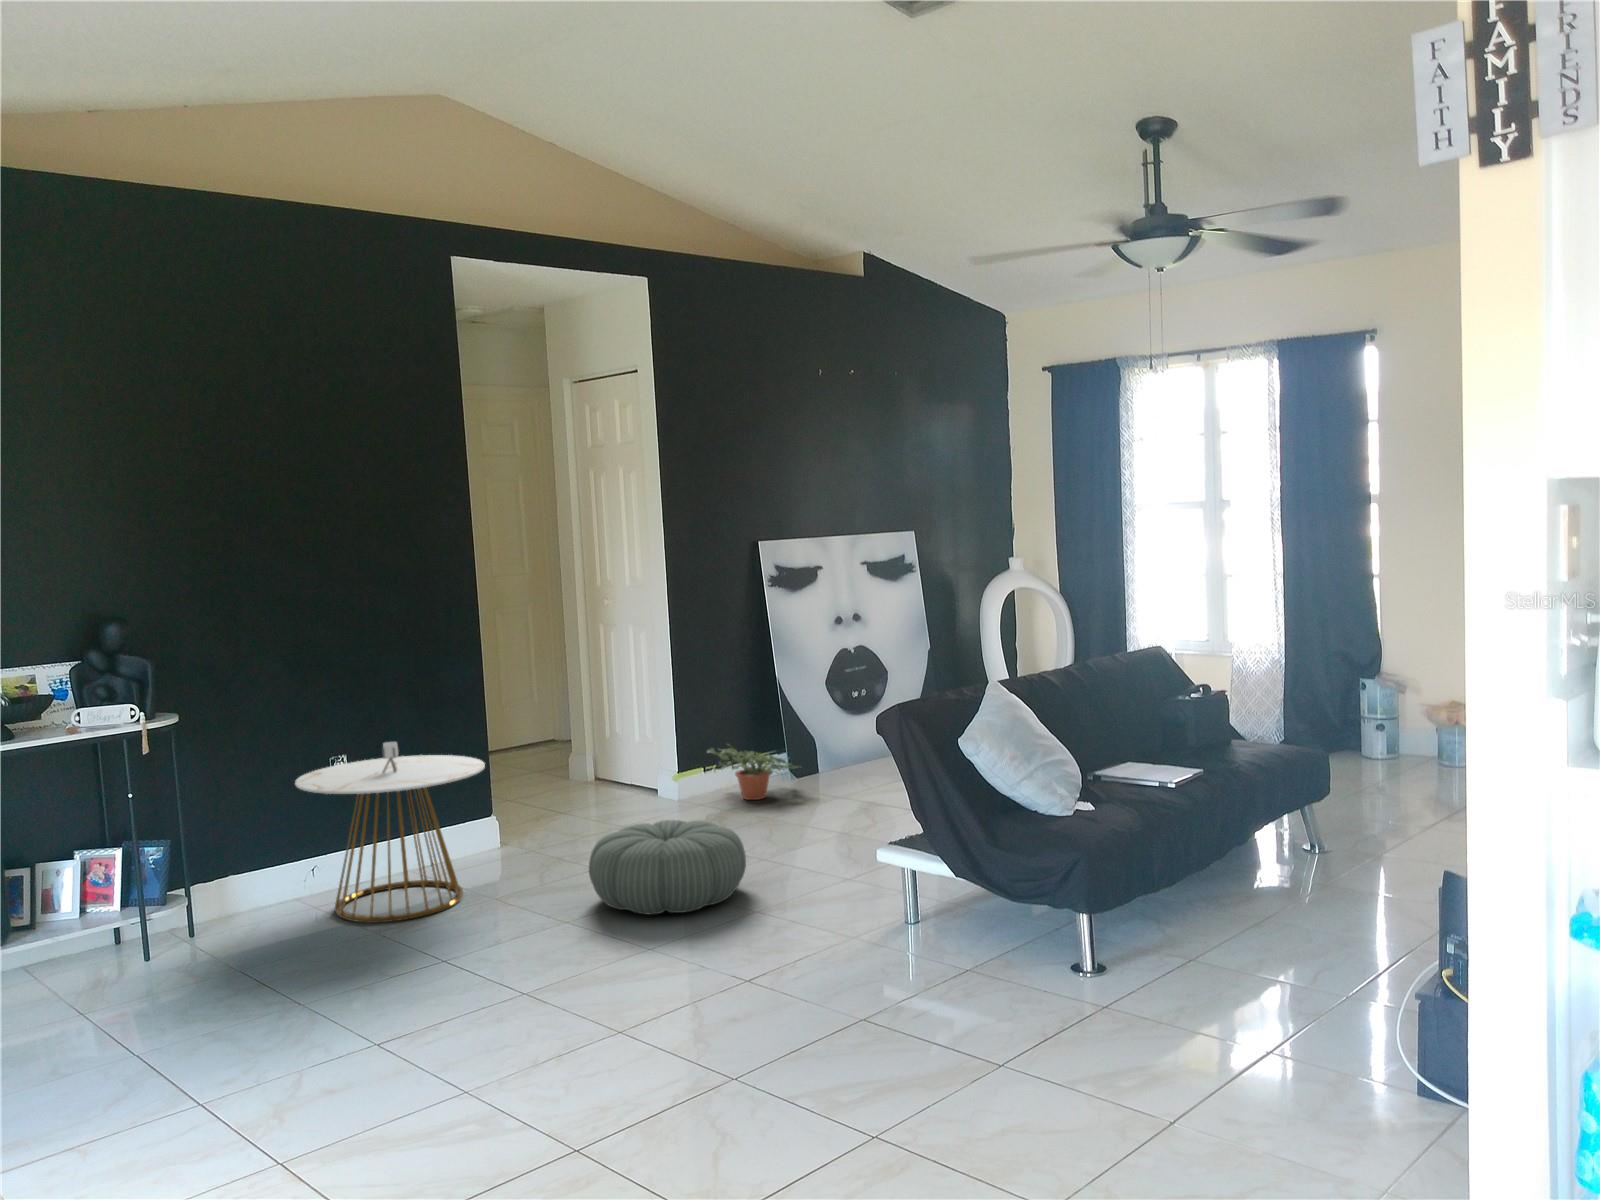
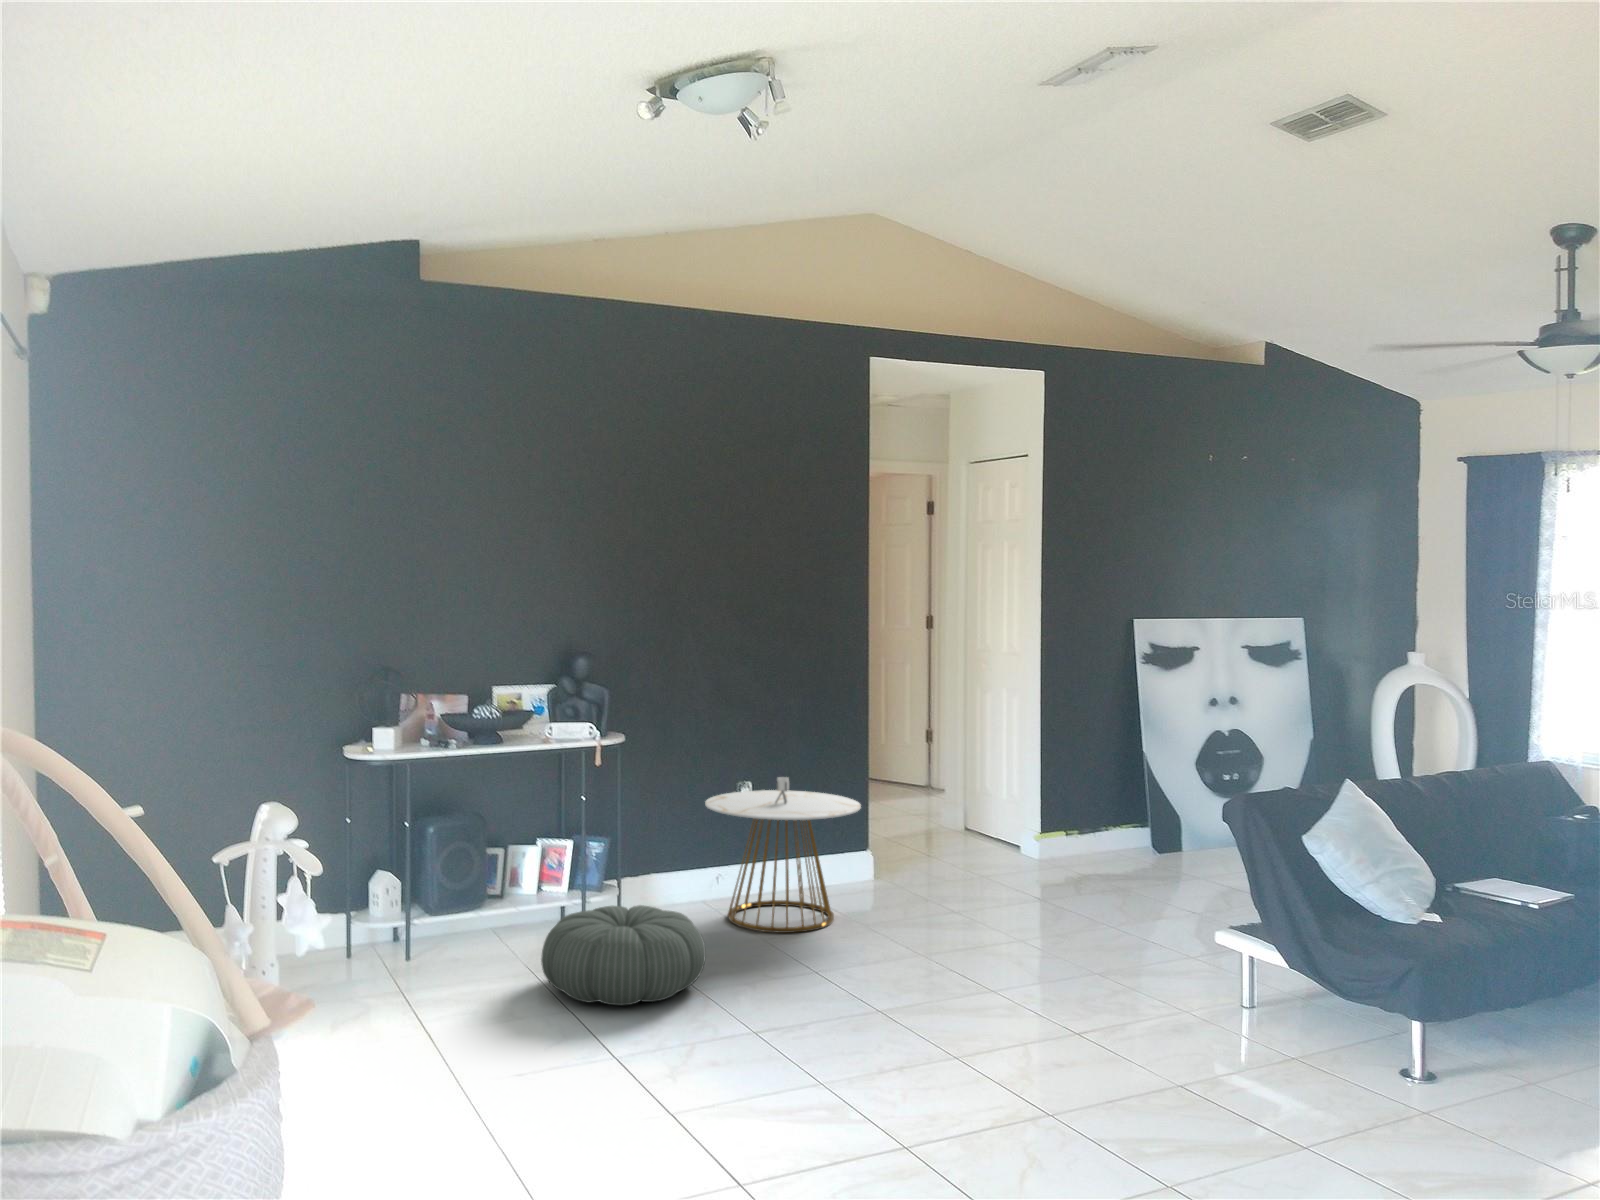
potted plant: present [707,748,798,800] -> none [1066,813,1163,871]
pouf: present [589,820,746,915] -> present [541,905,706,1006]

